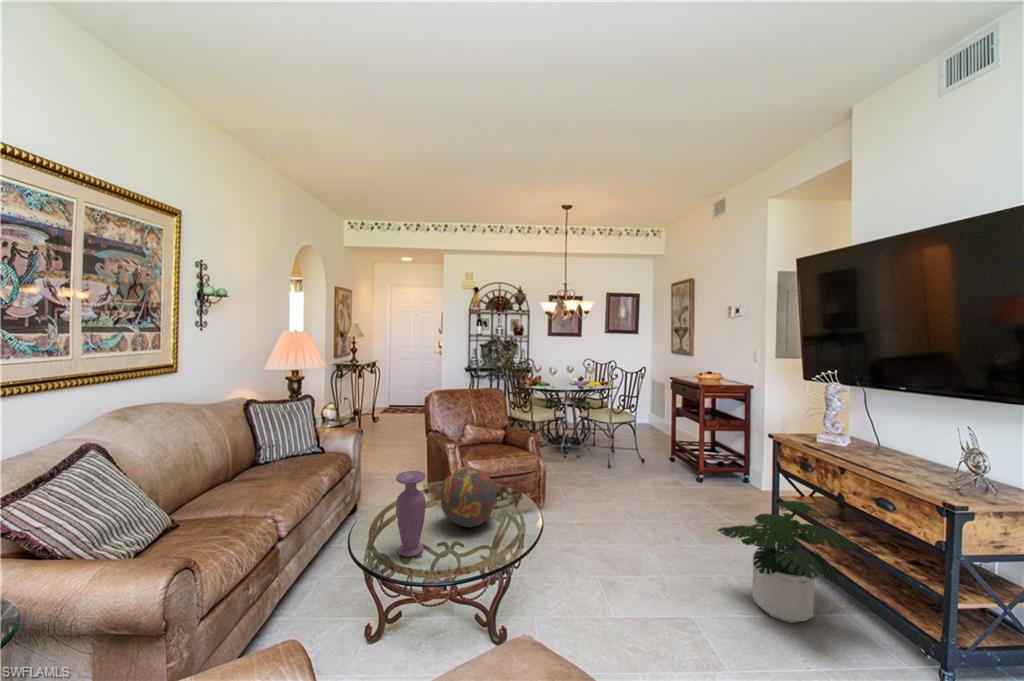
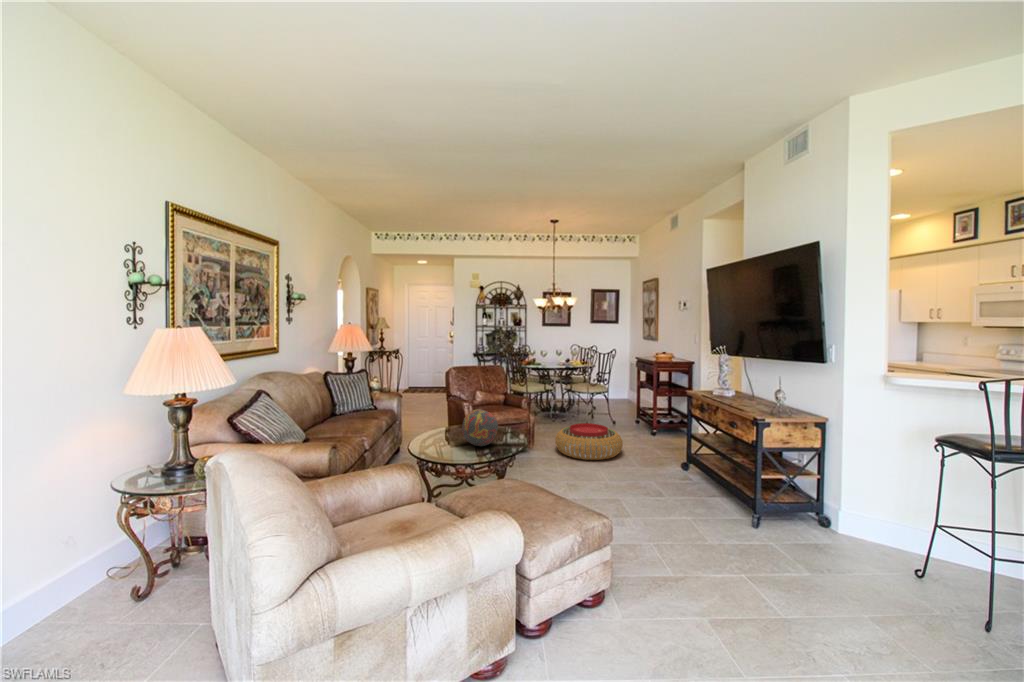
vase: present [396,471,426,557] -> none [437,408,454,458]
pouf: none [574,471,670,529] -> present [555,423,623,460]
potted plant: present [718,501,858,623] -> none [641,430,719,501]

